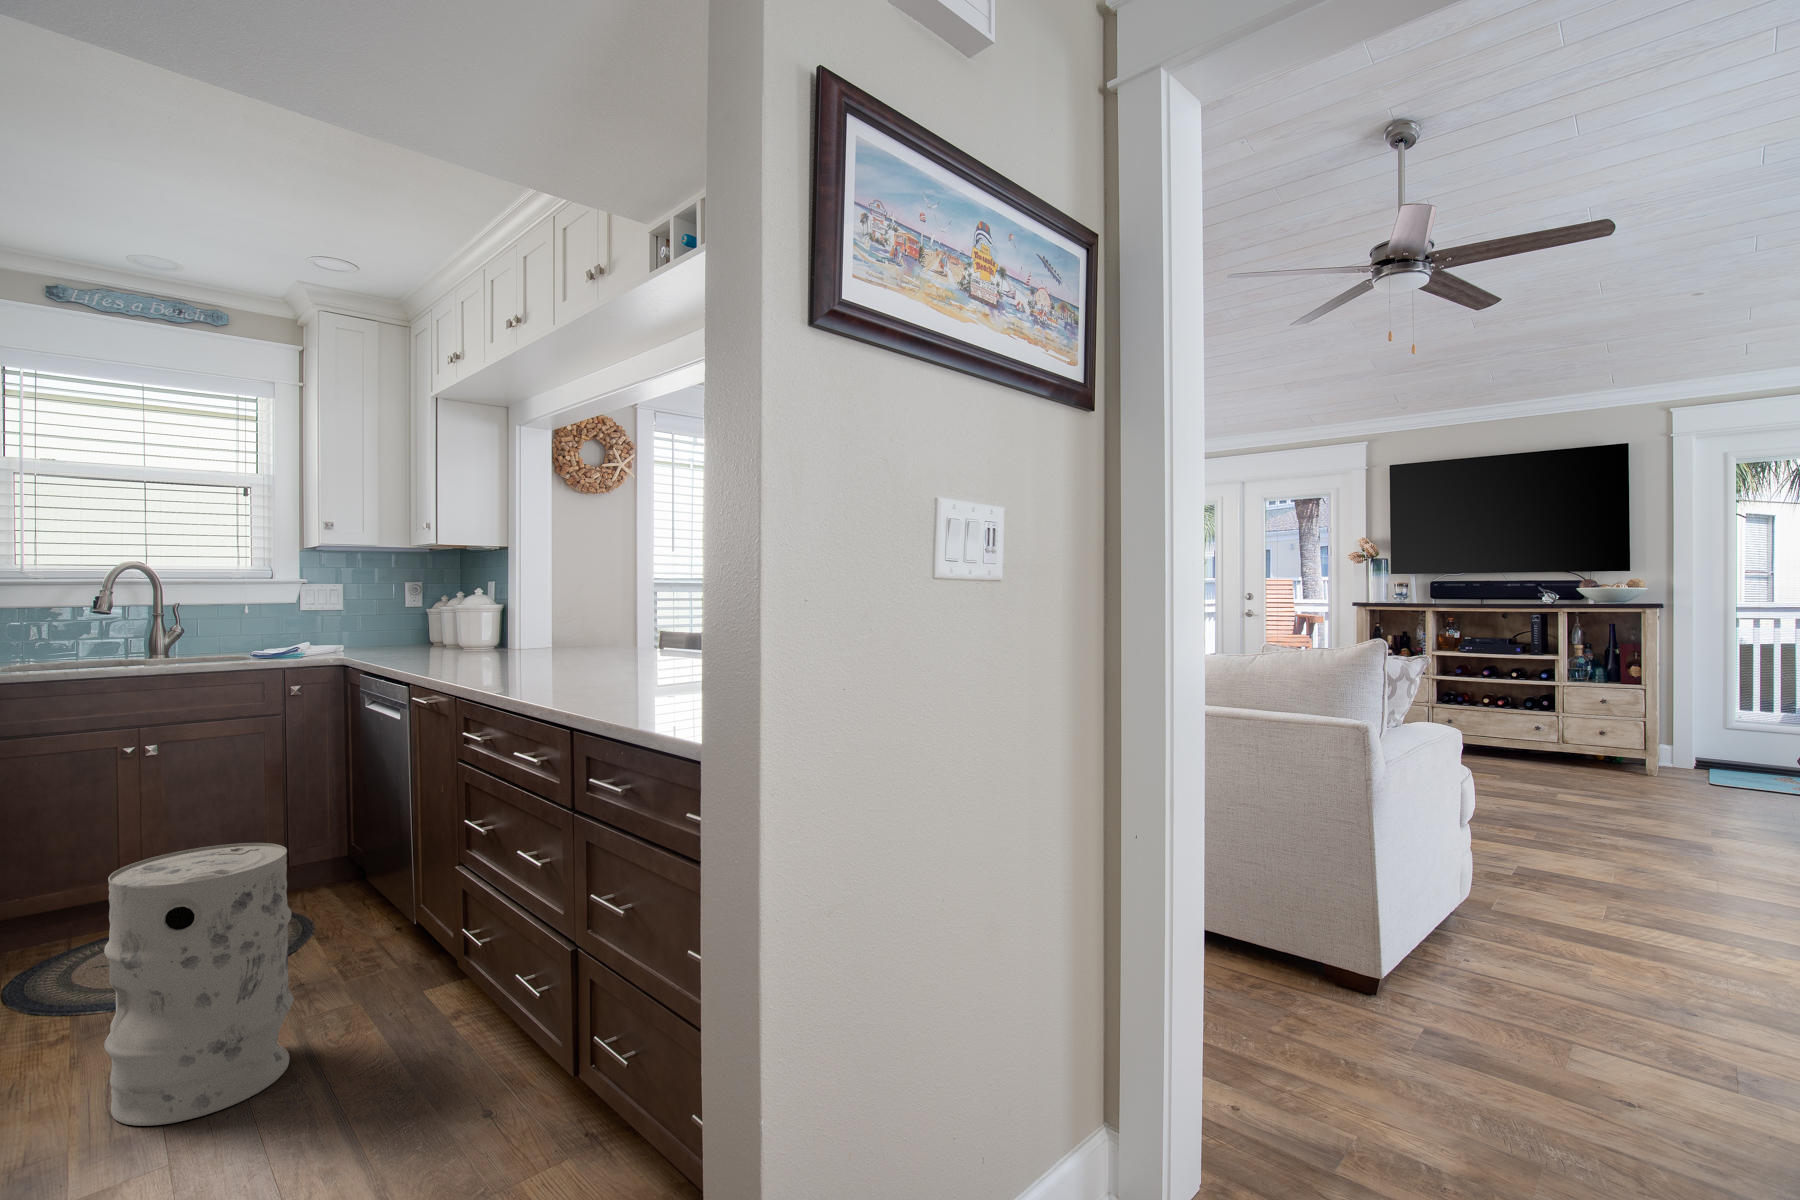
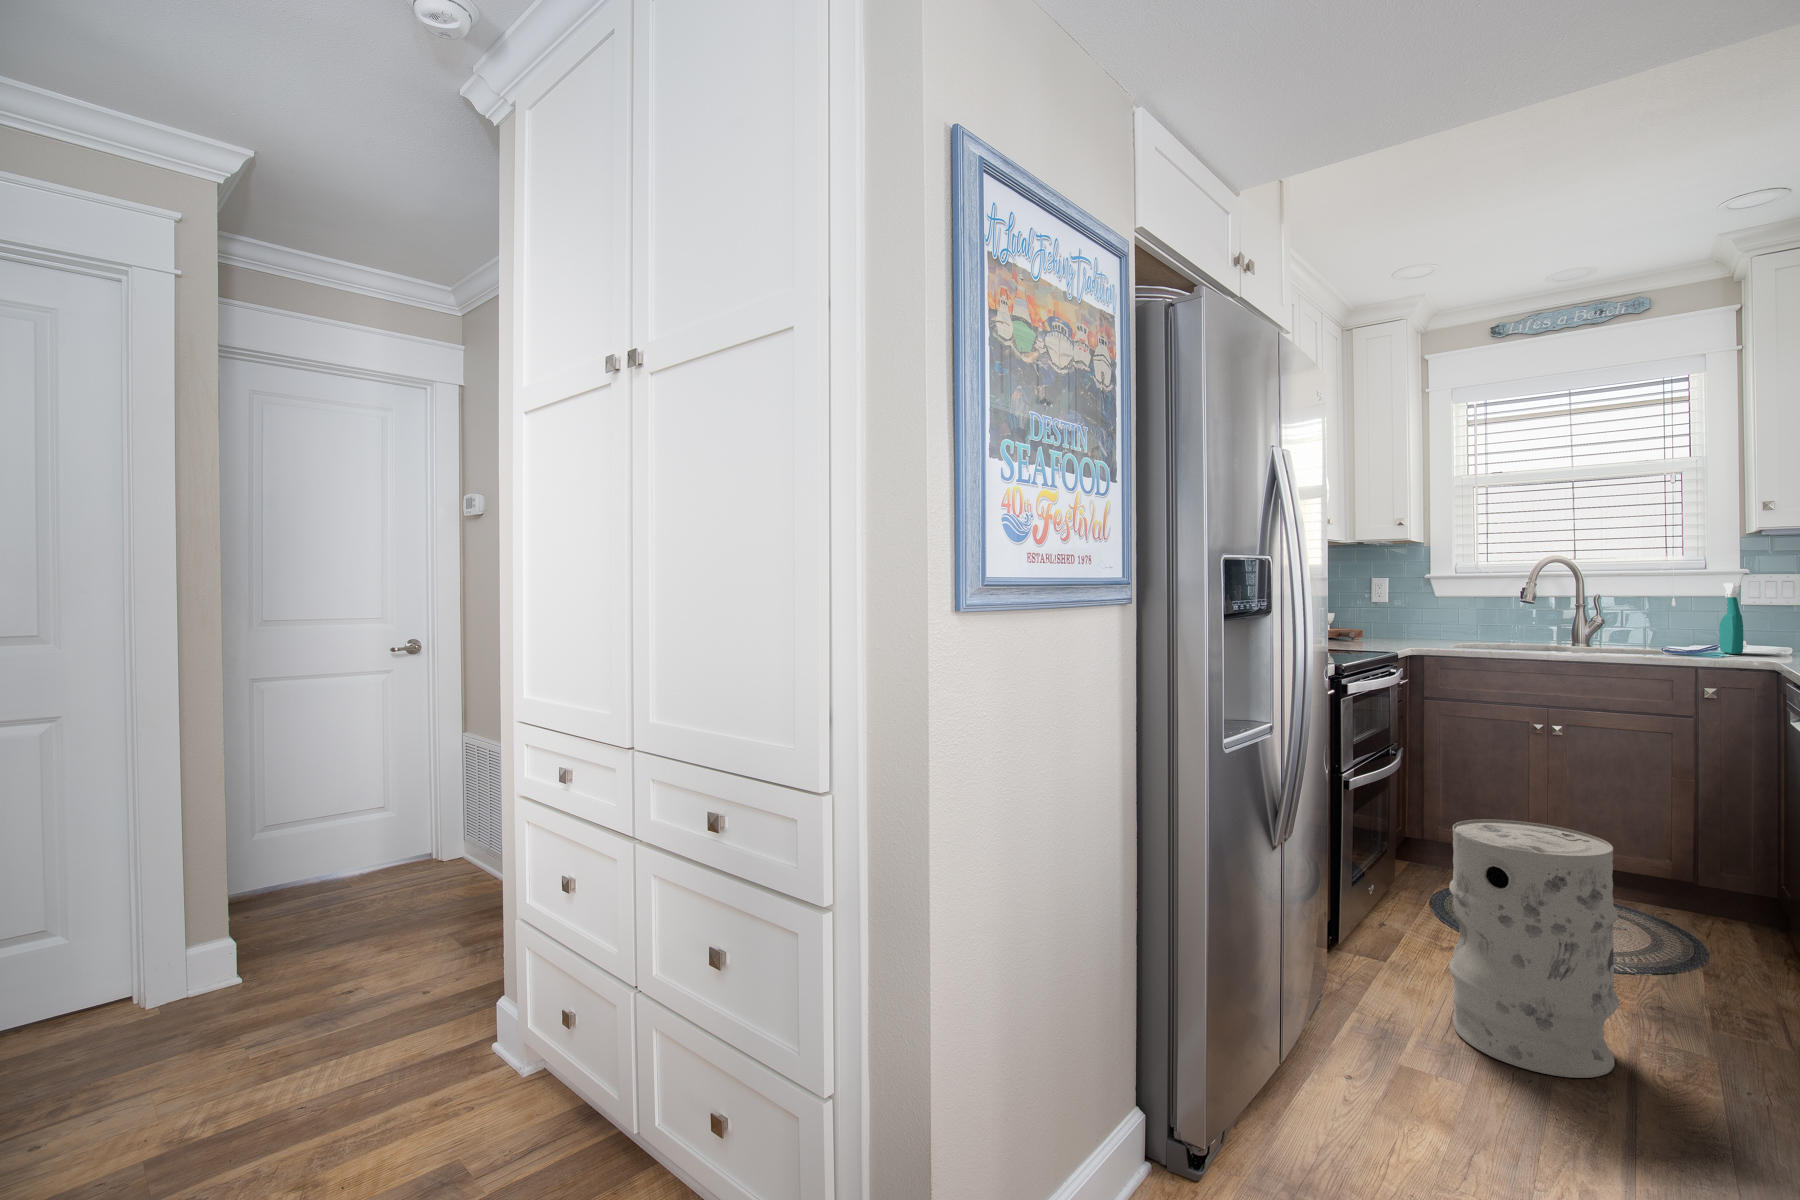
spray bottle: none [296,592,317,655] -> present [1719,583,1743,654]

